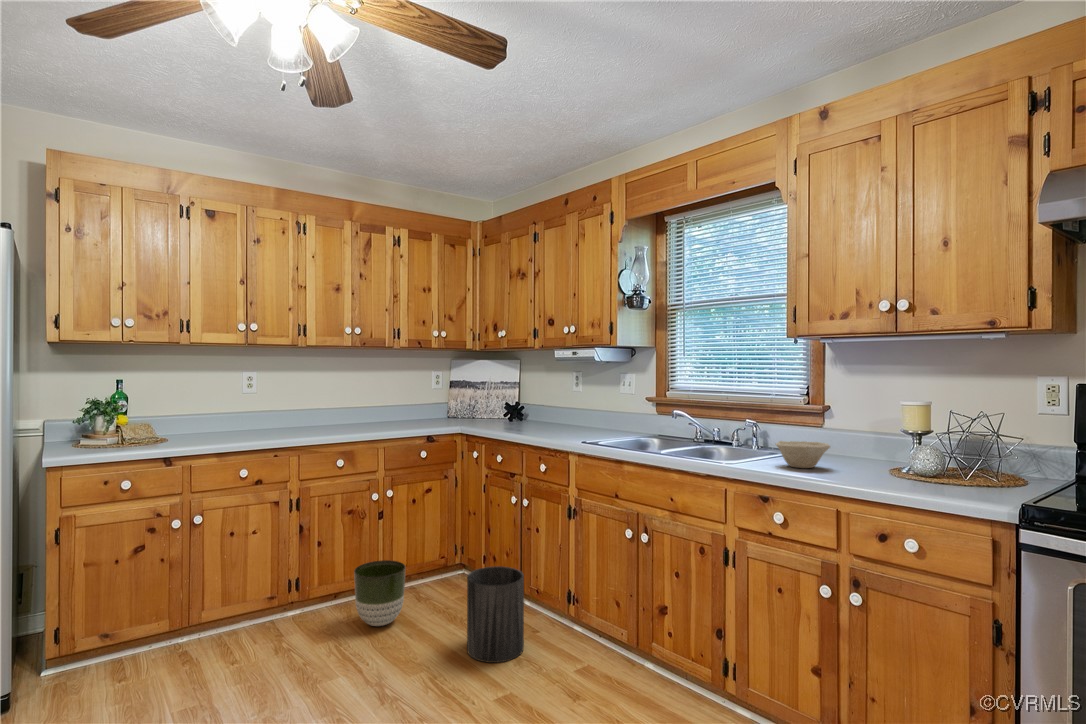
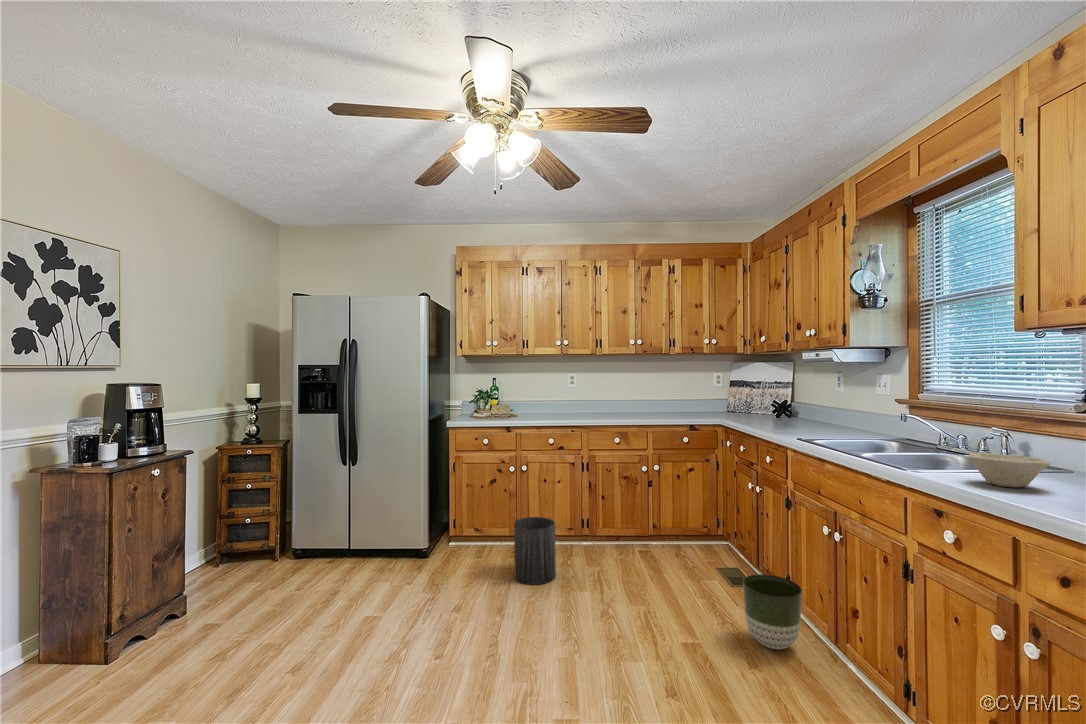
planter: present [354,560,406,626] -> present [743,574,802,649]
trash can: present [467,566,524,663] -> present [514,517,556,585]

